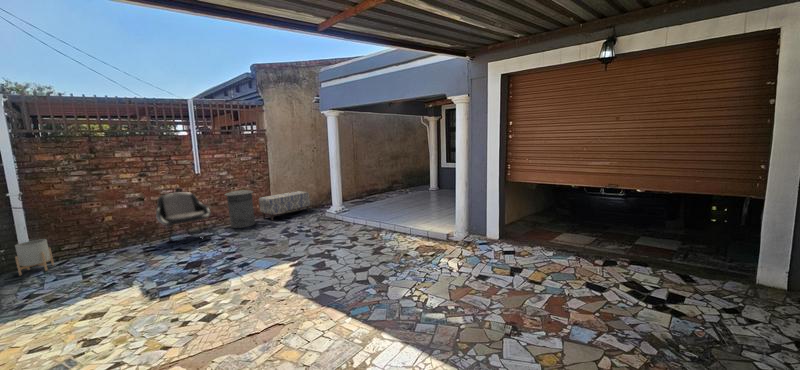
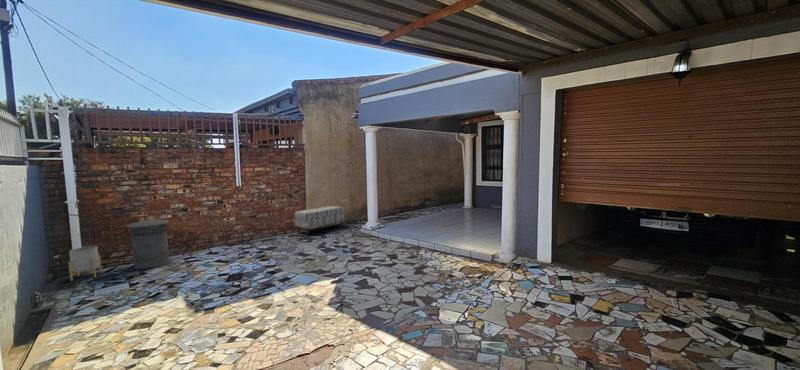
trash can: present [225,190,255,228] -> present [127,220,170,269]
lounge chair: present [156,192,211,246] -> none [199,204,250,258]

